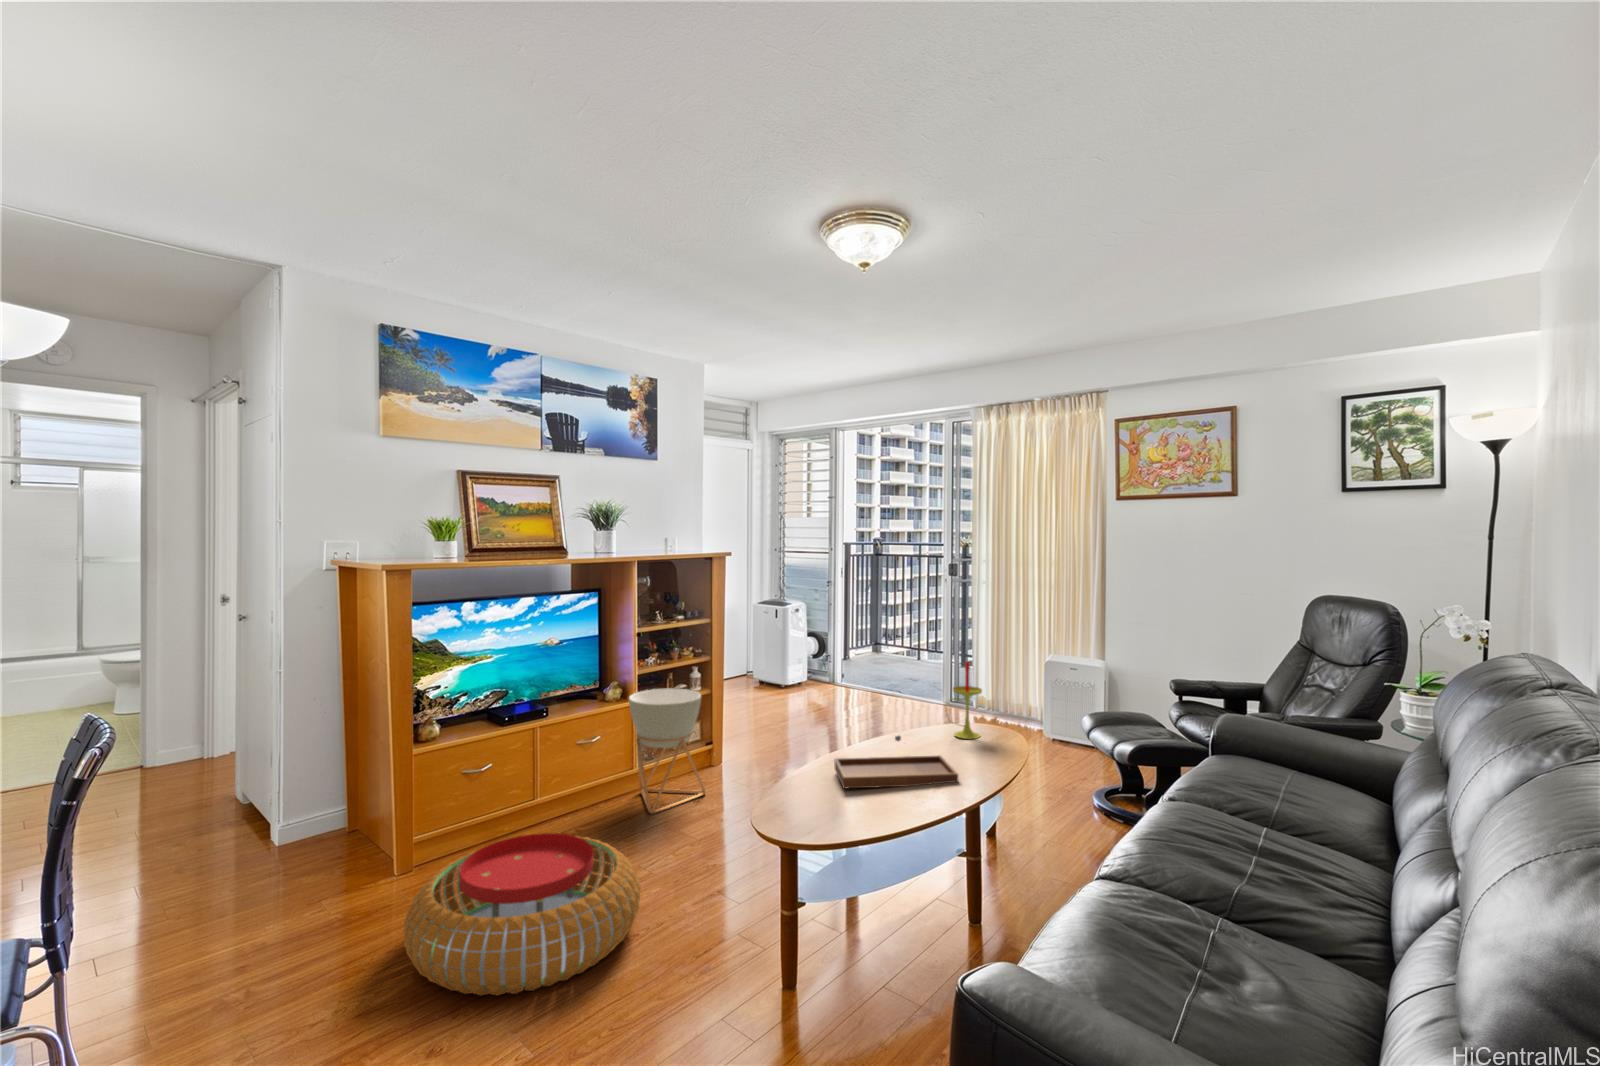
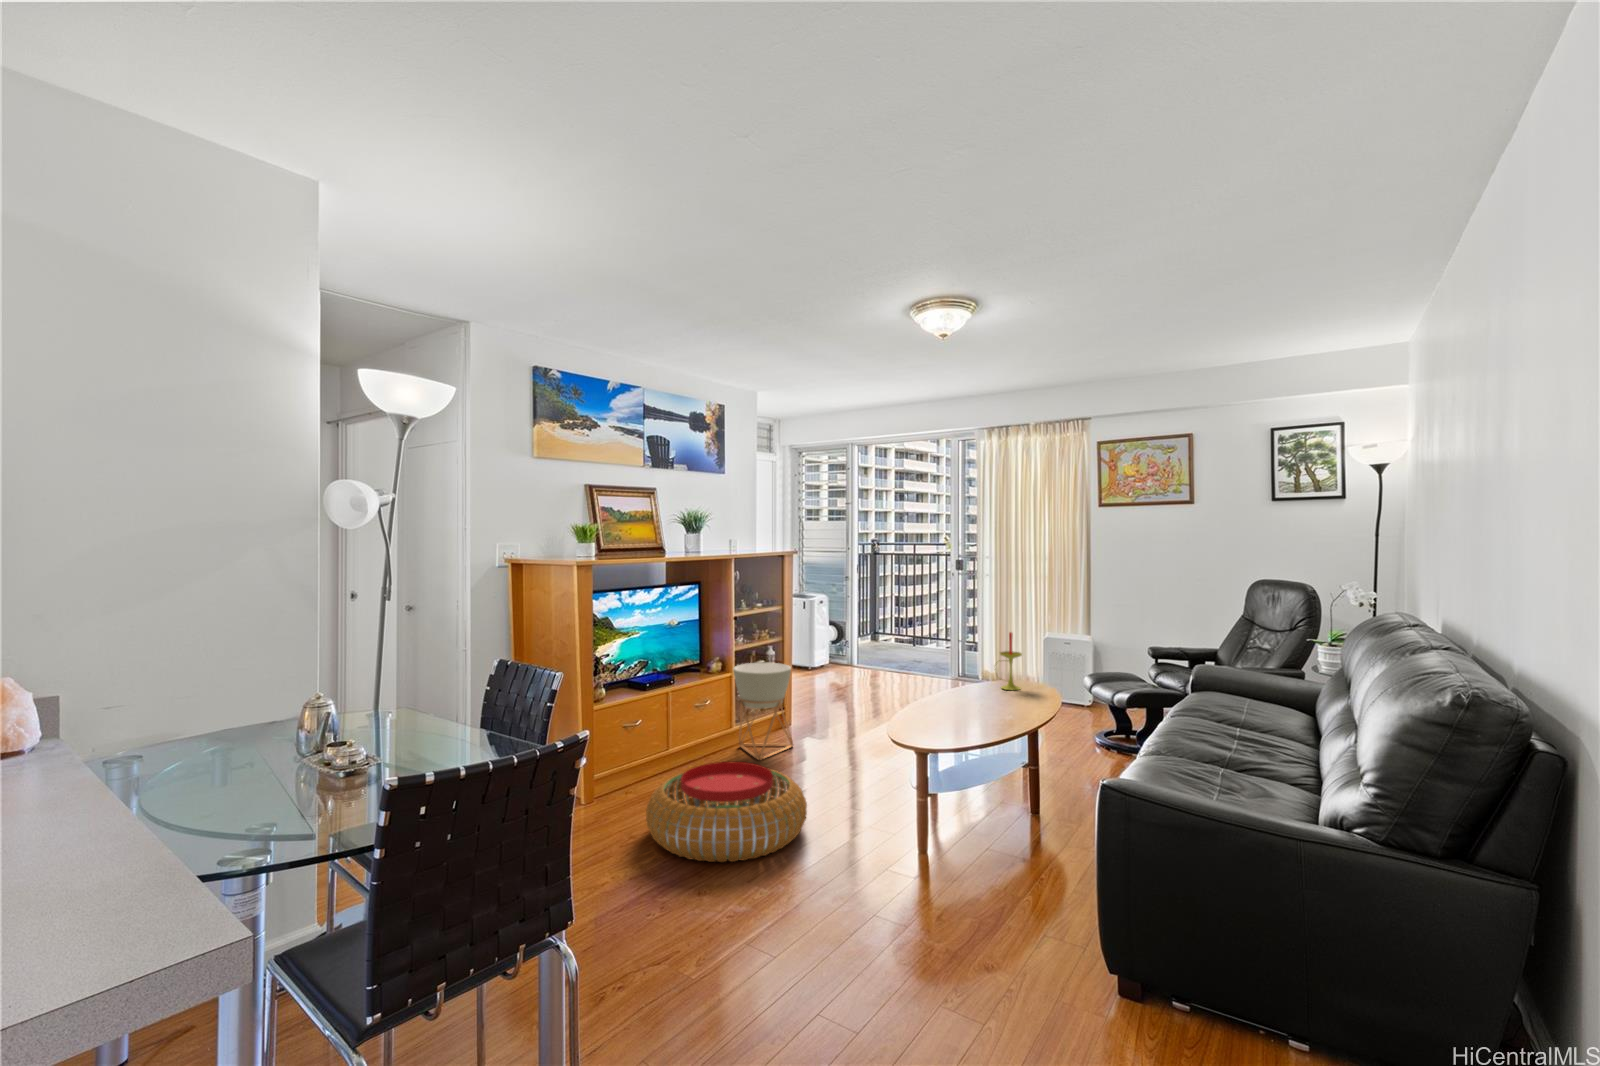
tray: present [834,735,958,788] -> none [928,684,1022,721]

